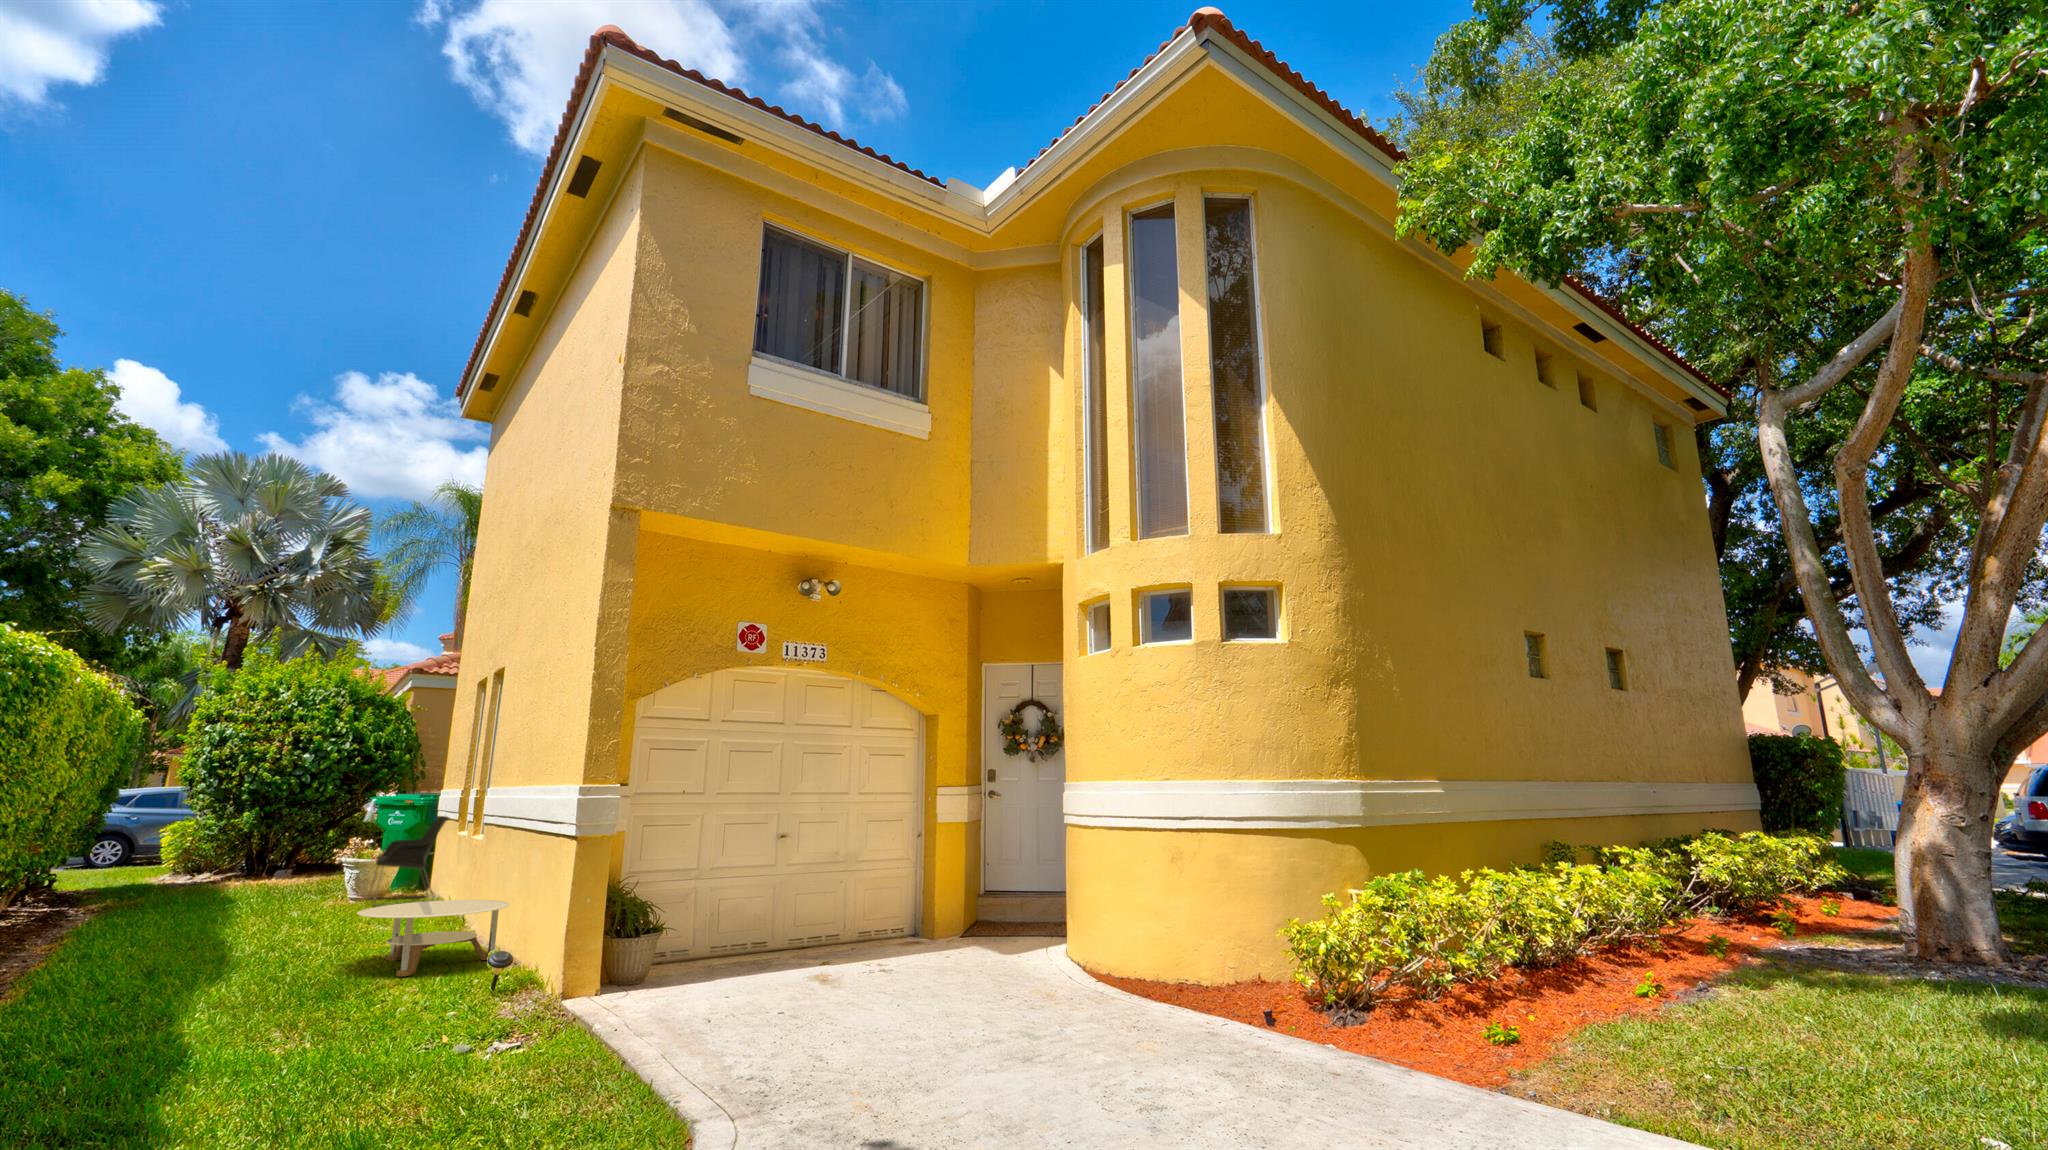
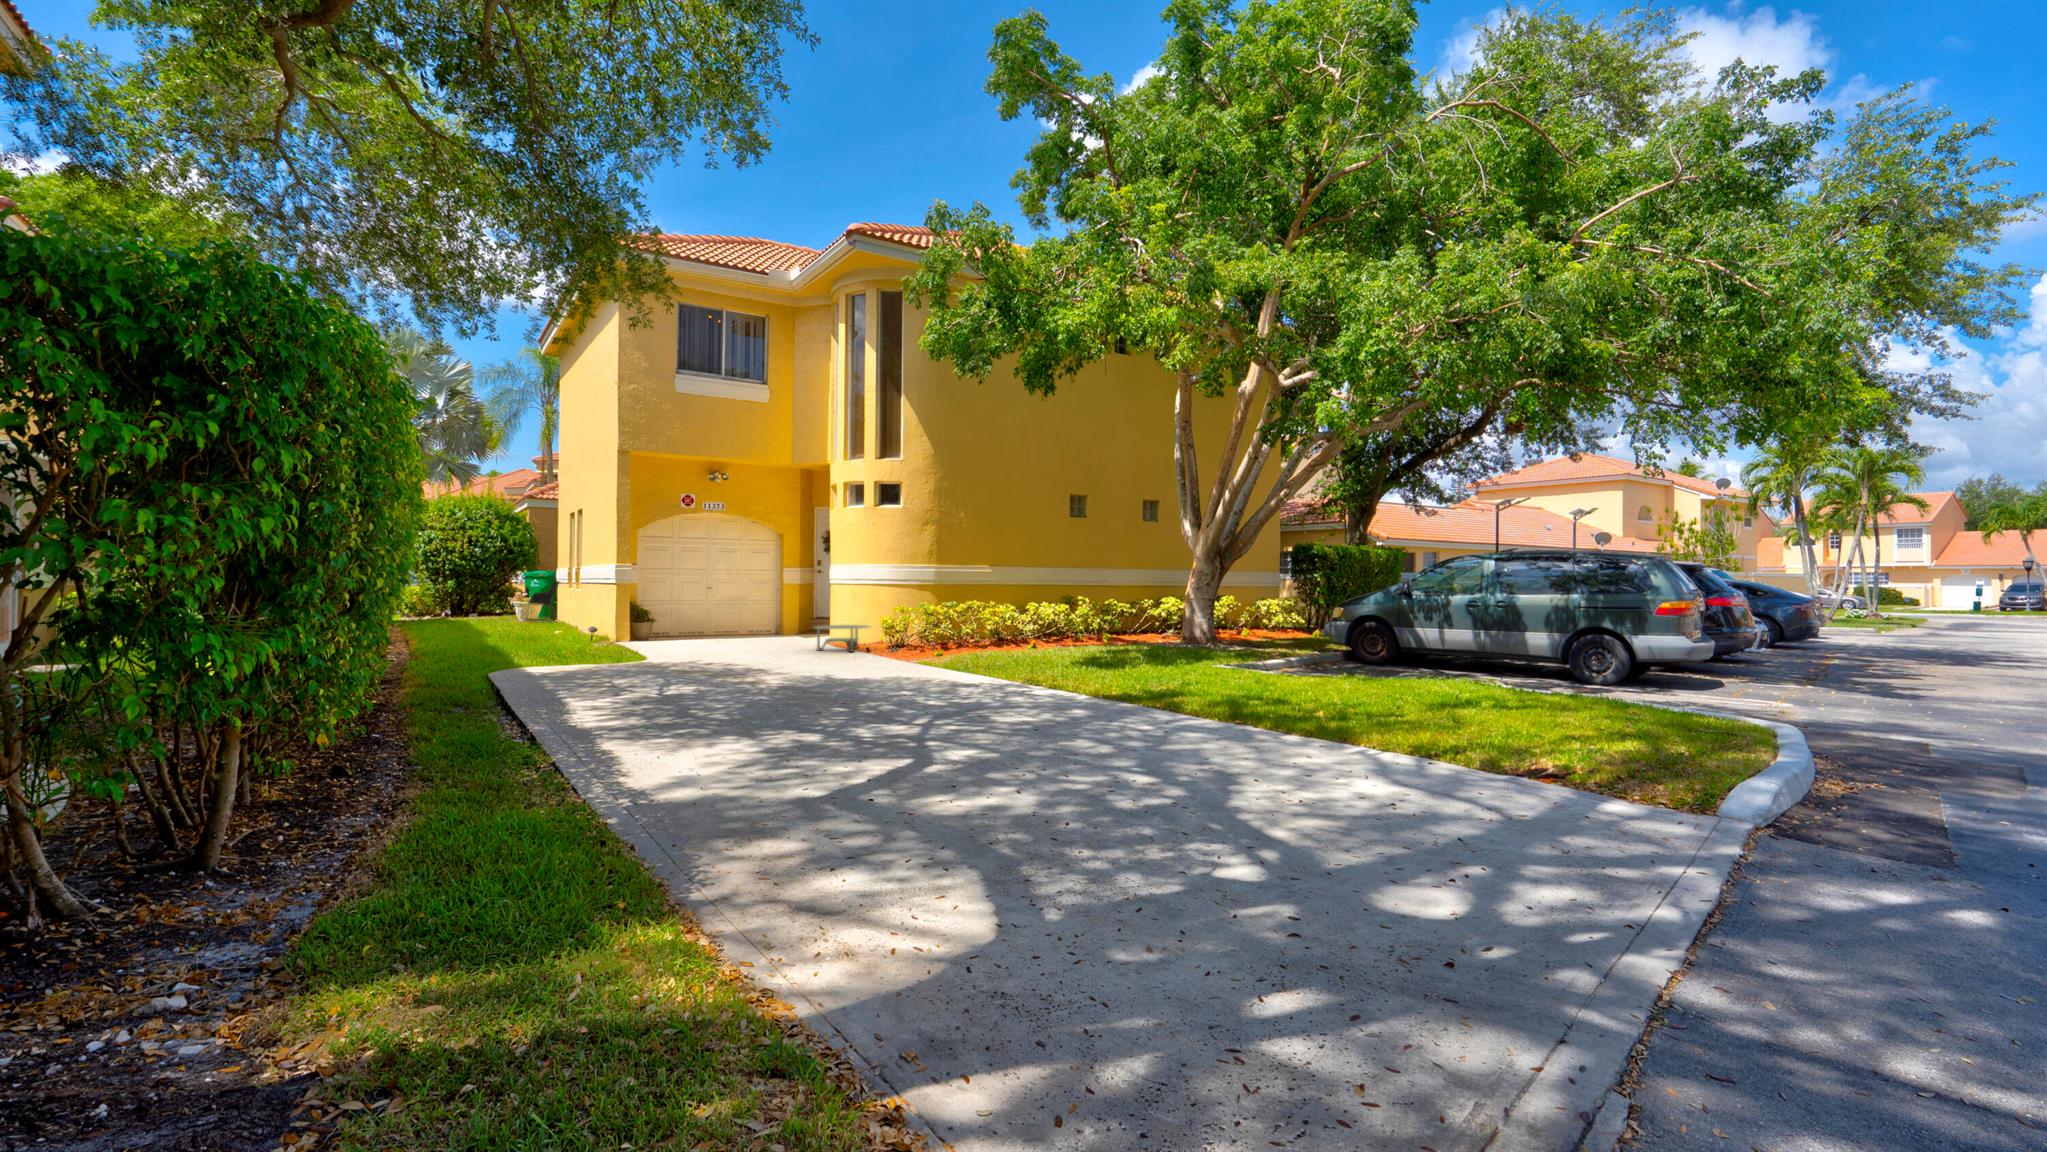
round table: present [357,900,510,976] -> present [815,625,871,652]

